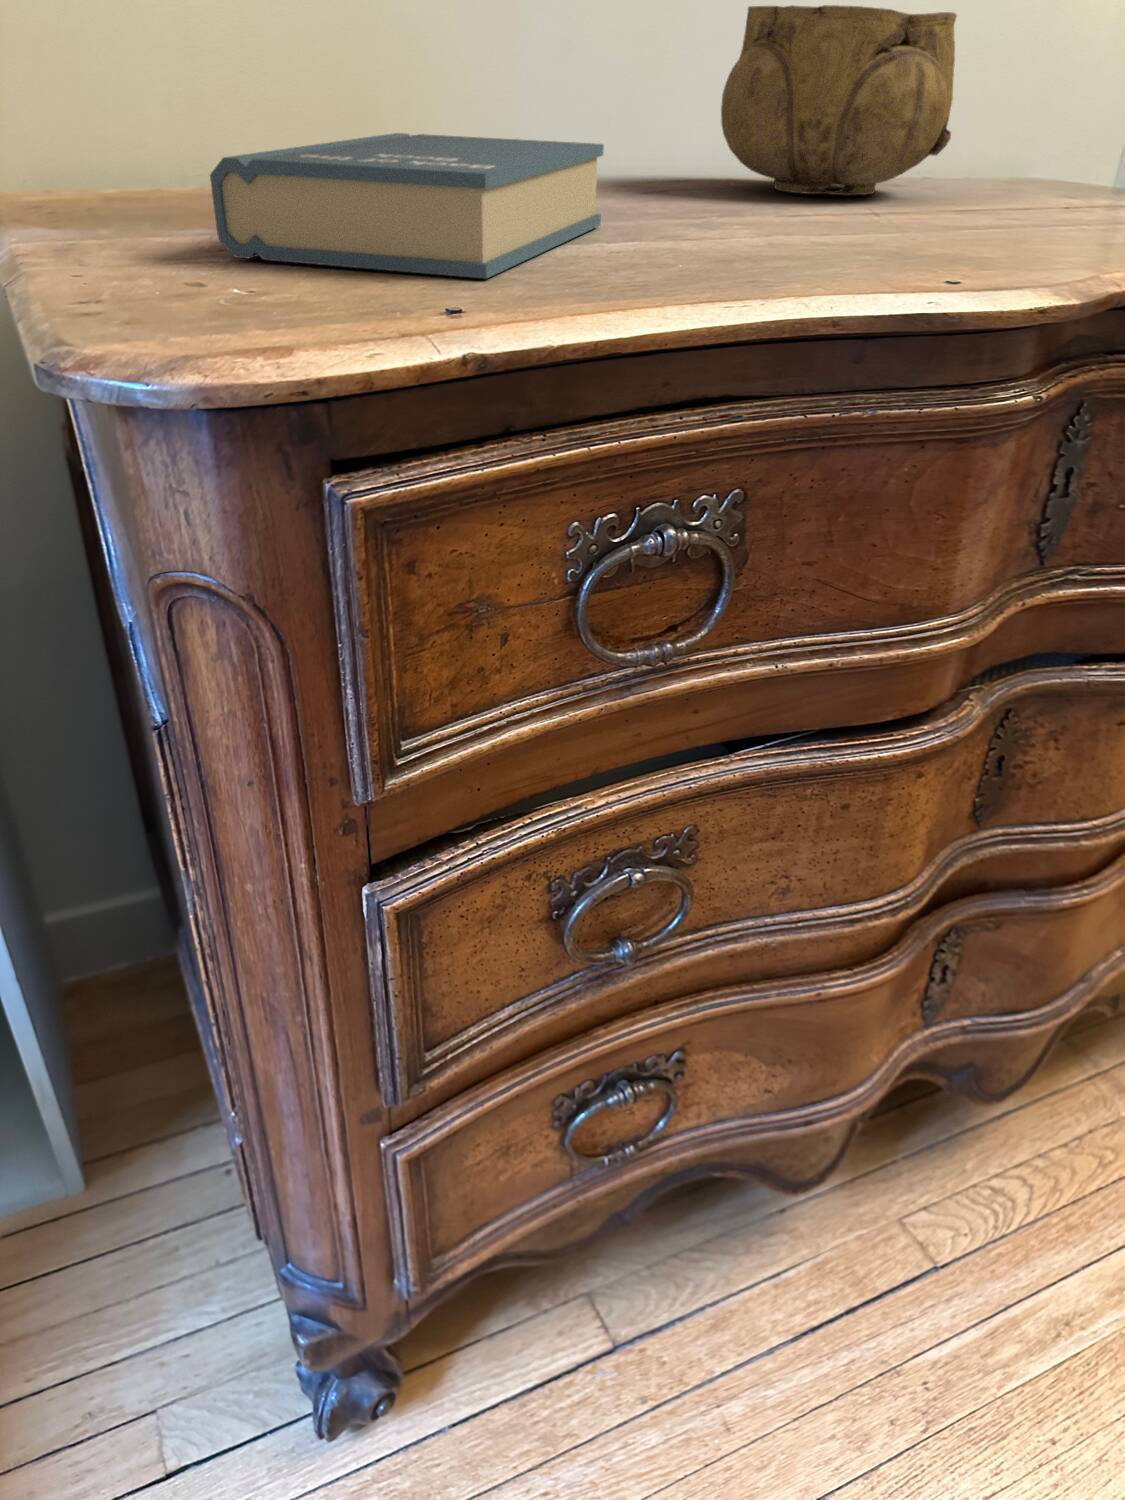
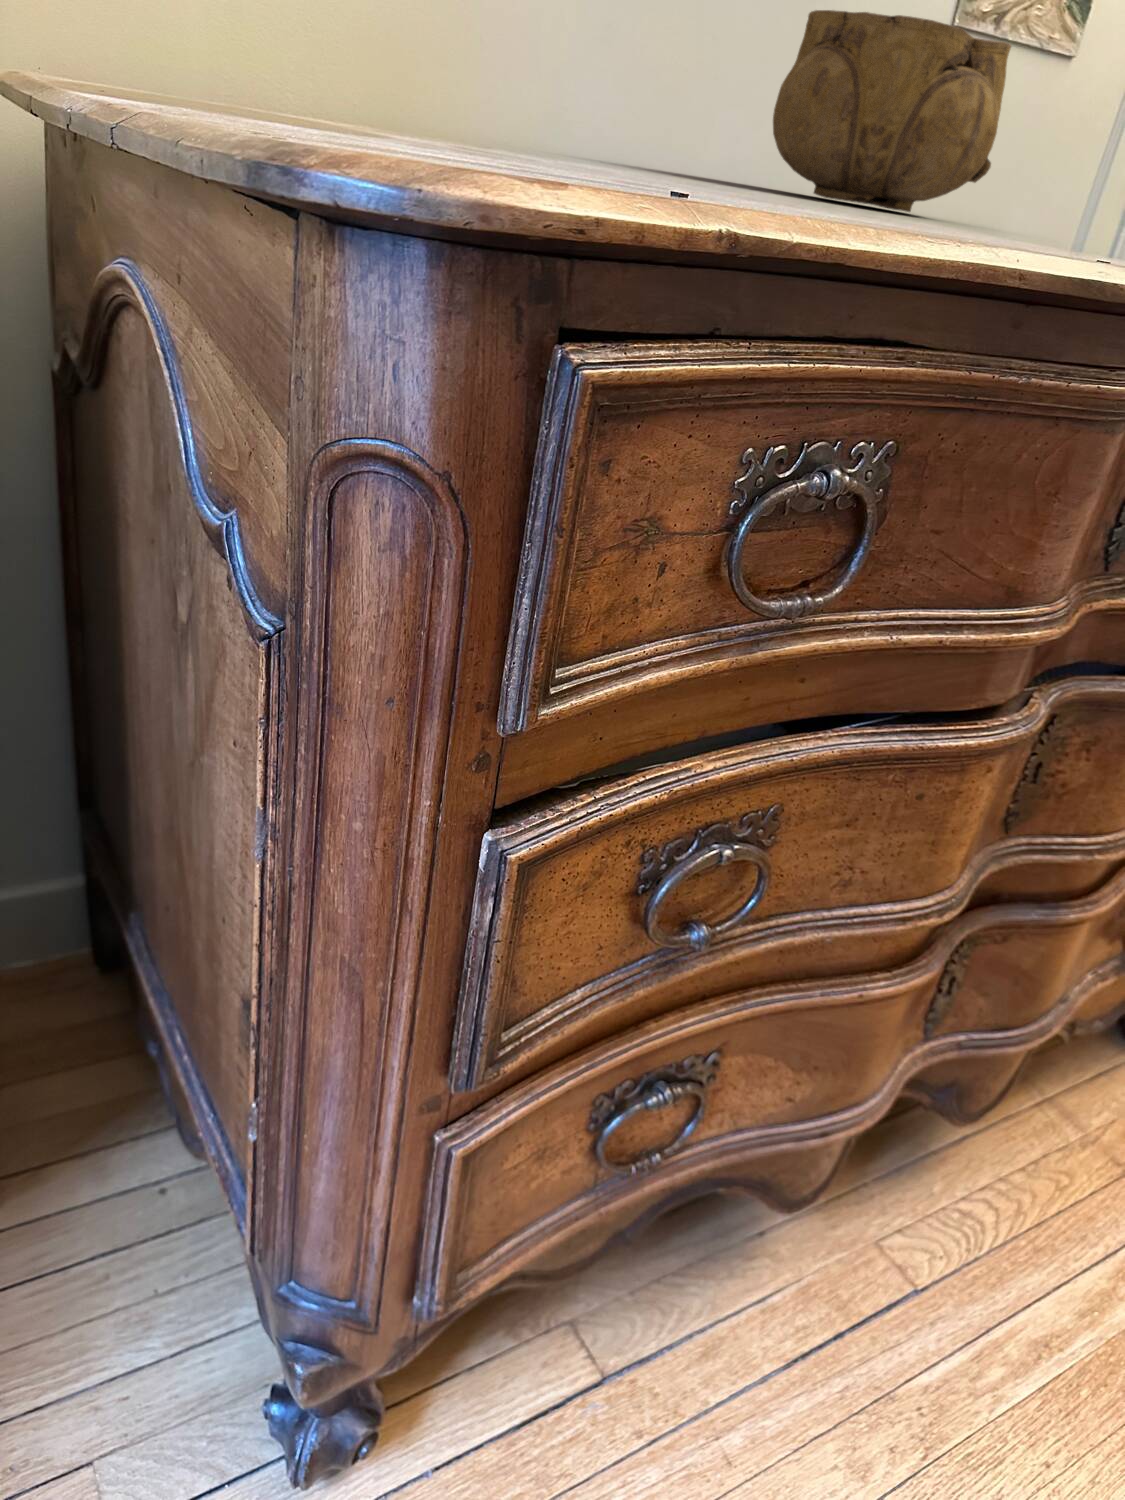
book: present [210,133,604,279] -> none [355,20,717,188]

